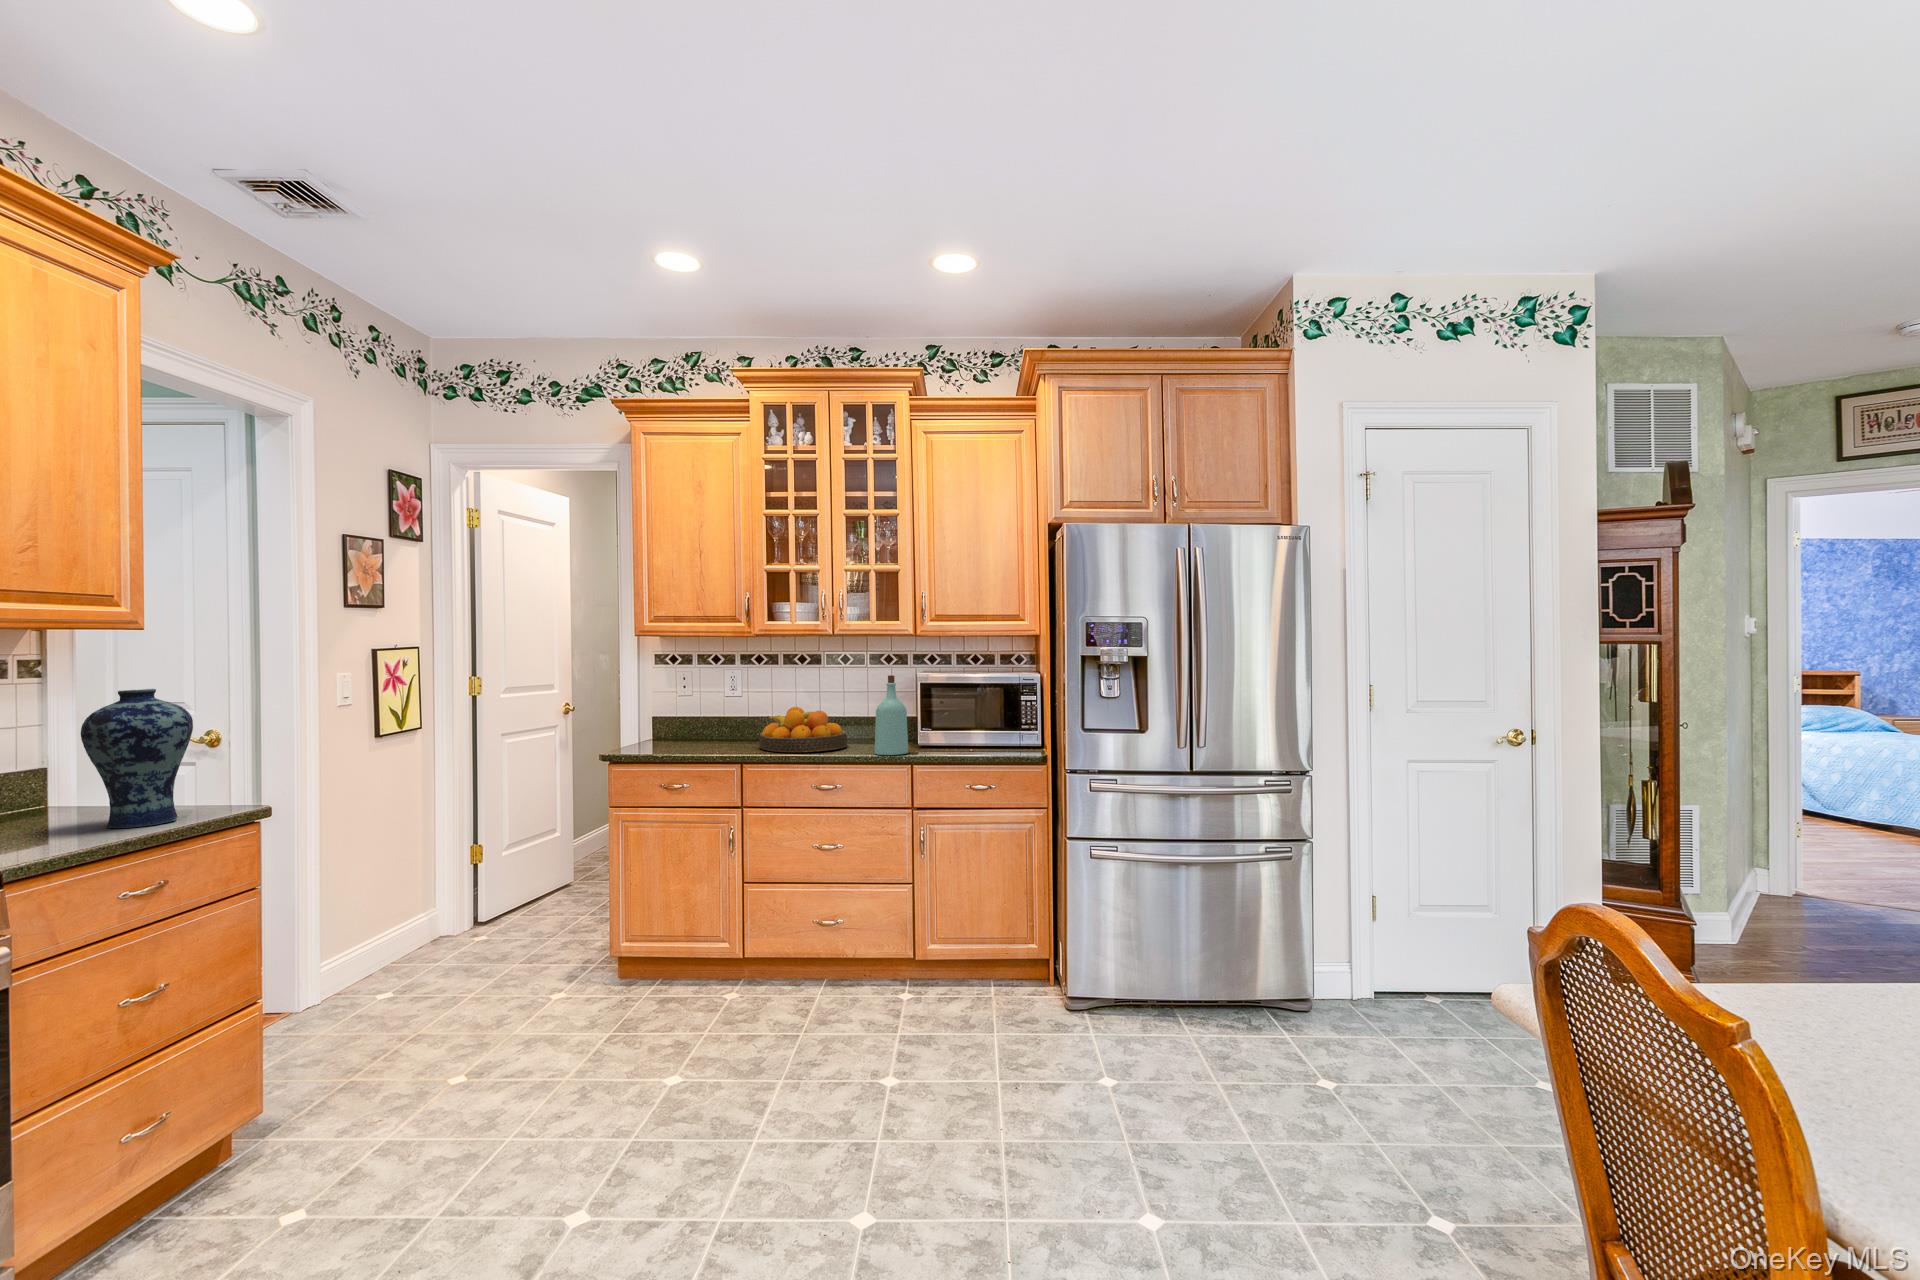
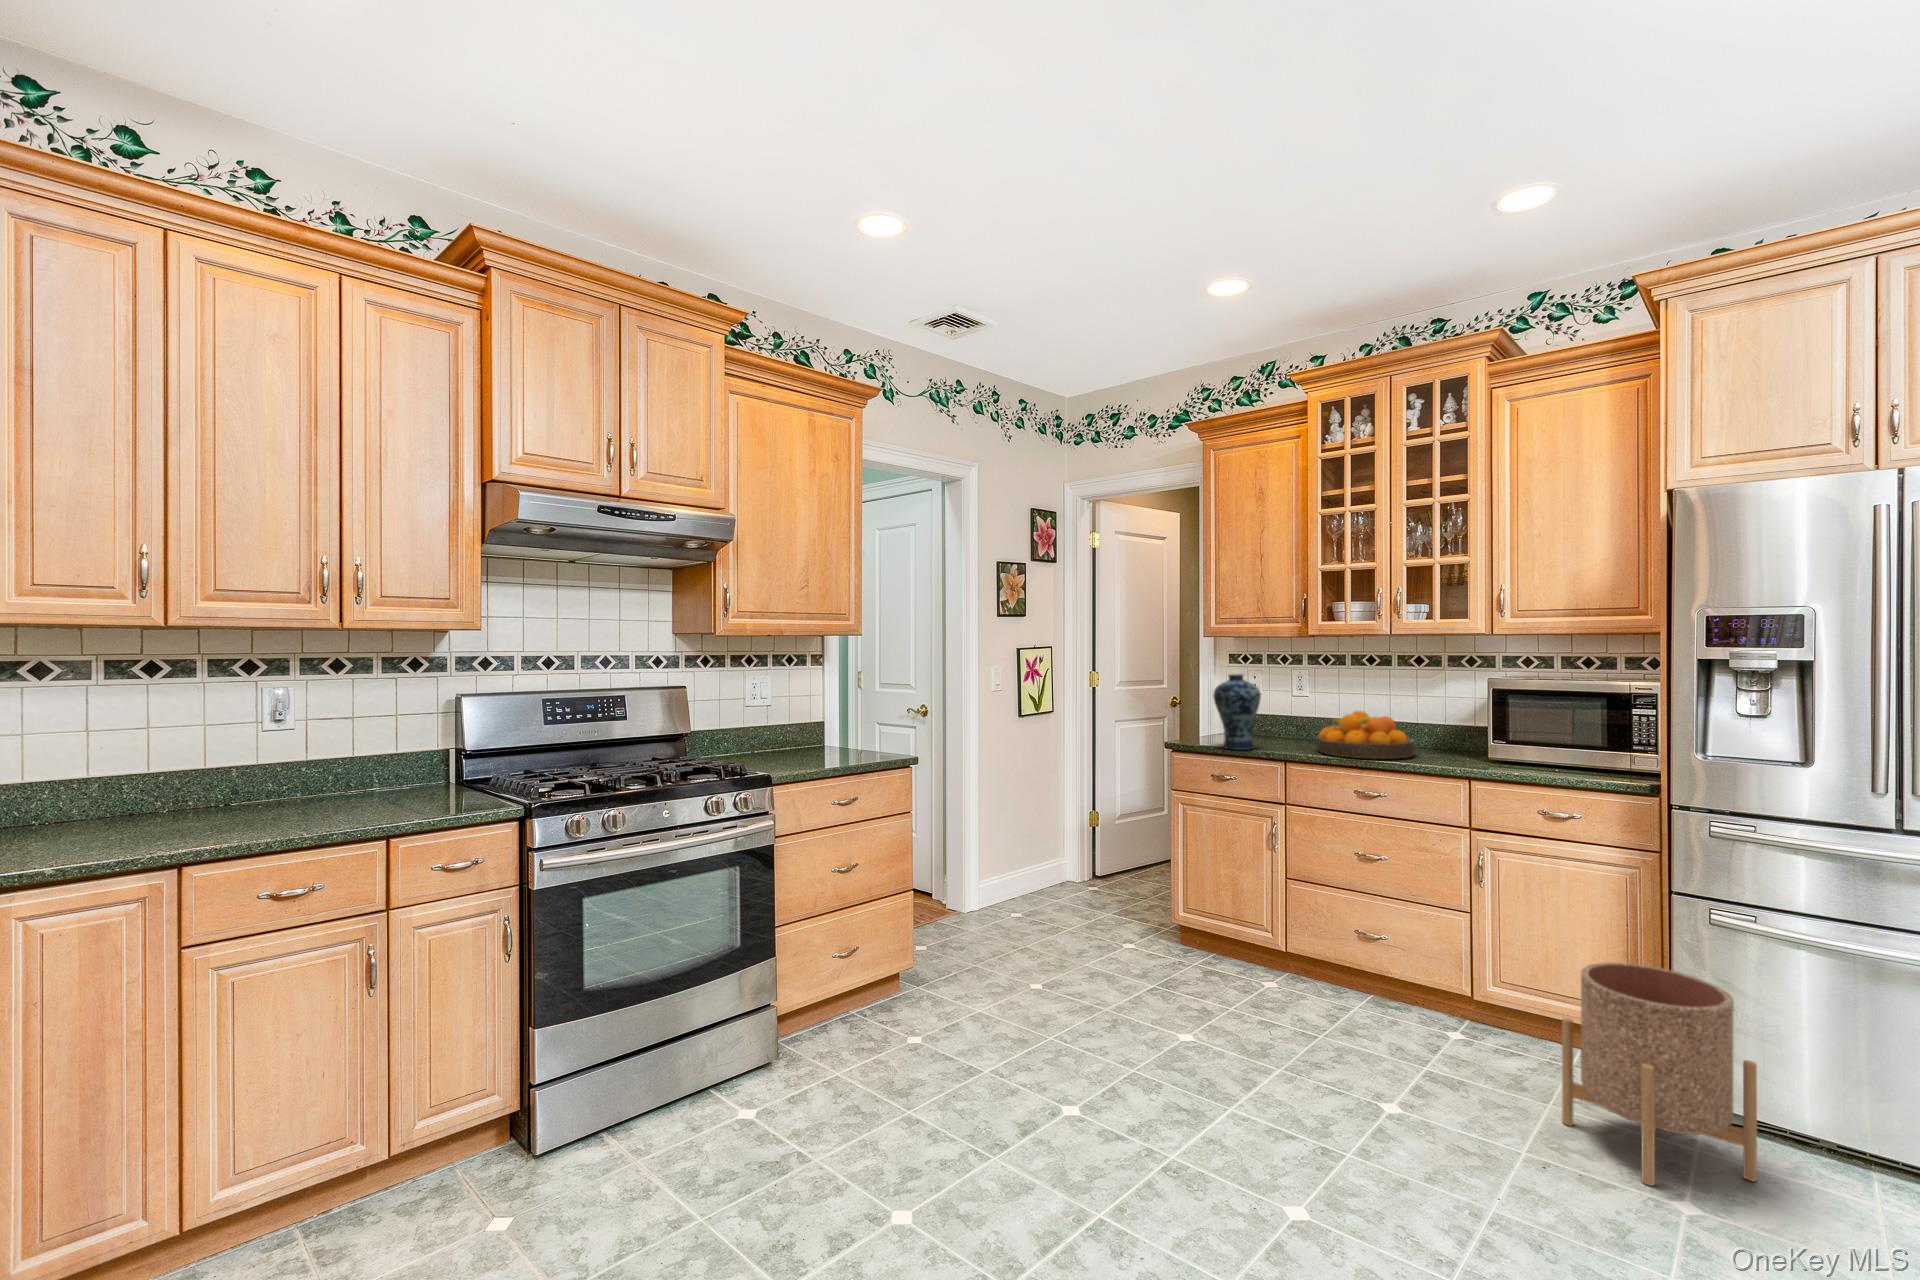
bottle: present [875,675,908,755] -> none [1435,682,1480,771]
vase: present [81,689,193,828] -> present [1213,674,1261,750]
planter: none [1005,894,1126,1068] -> present [1562,963,1757,1186]

